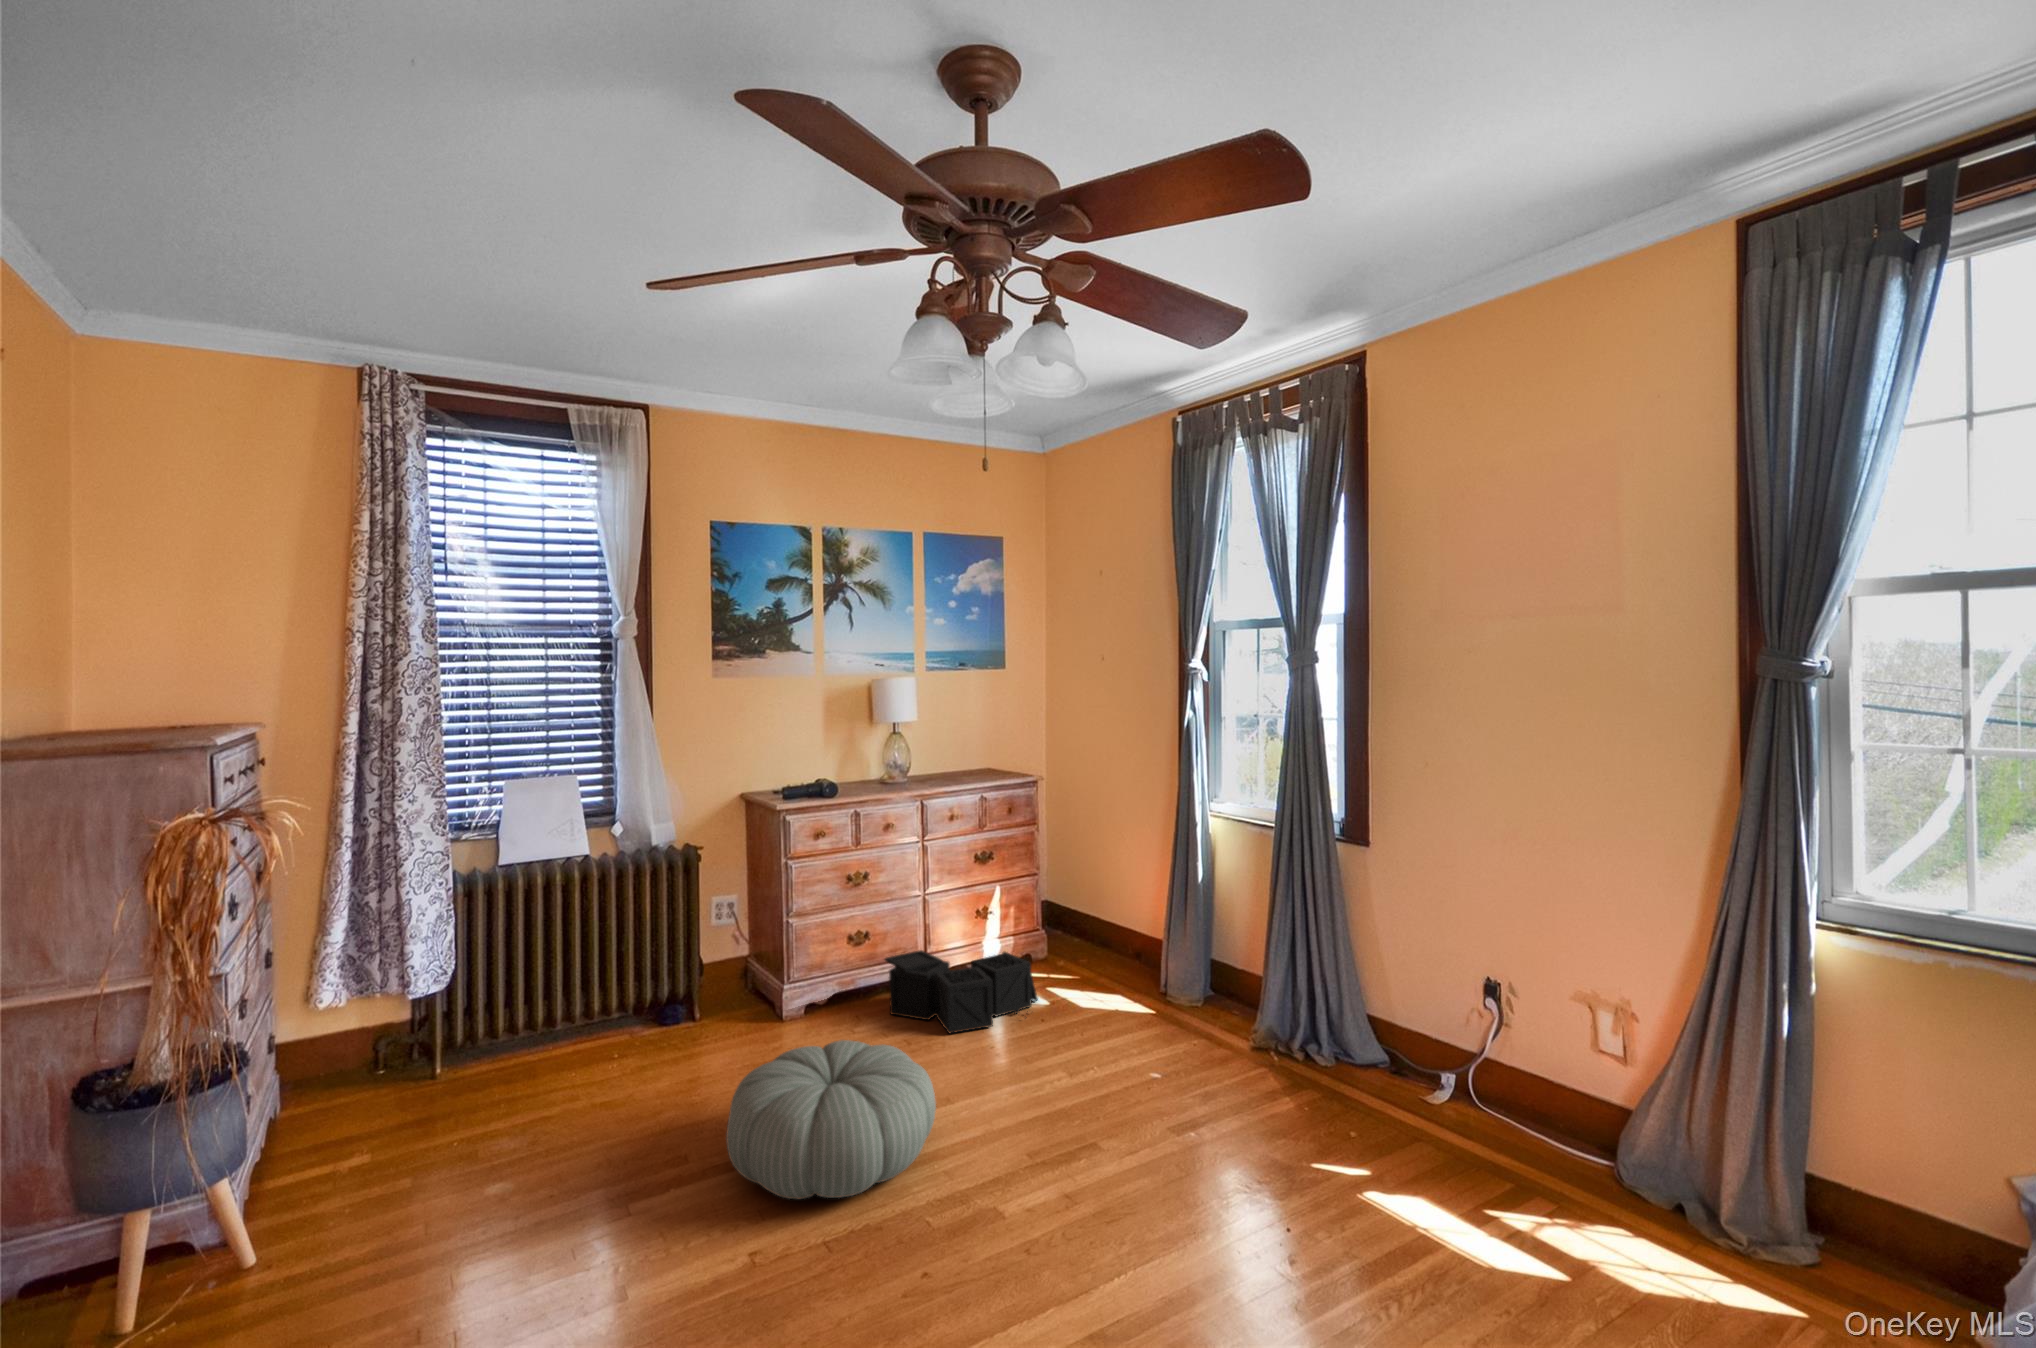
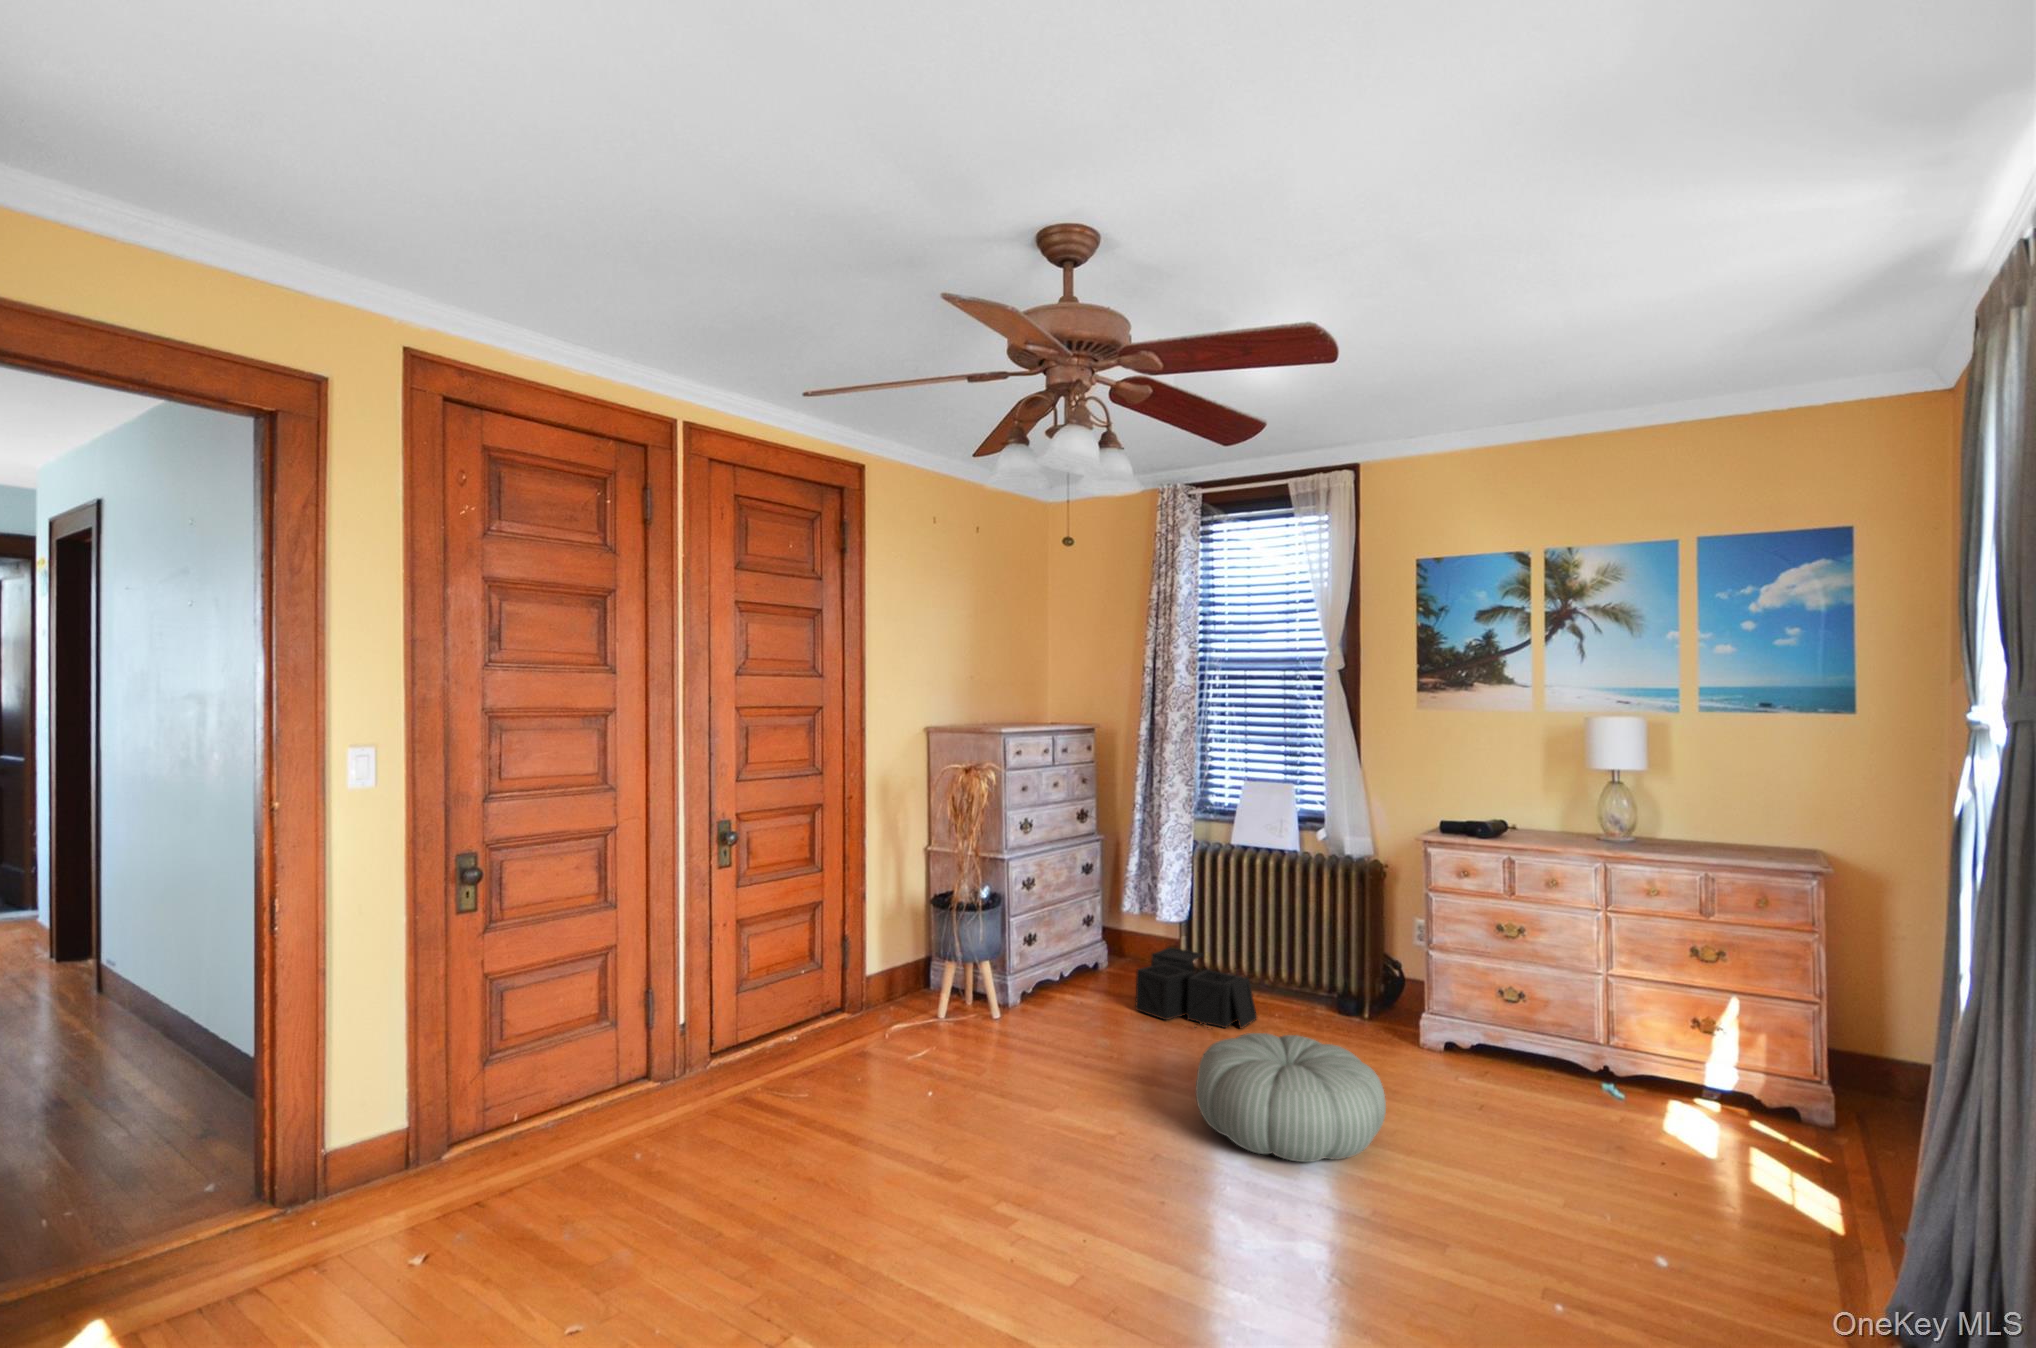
storage bin: present [885,950,1038,1033] -> present [1135,948,1257,1028]

